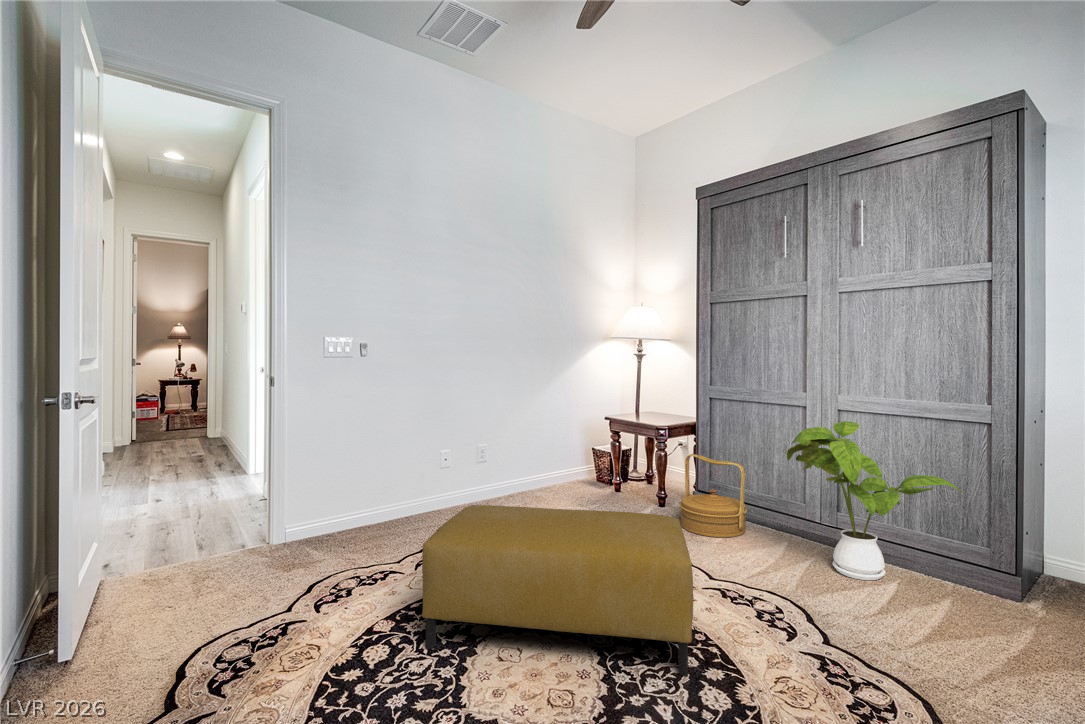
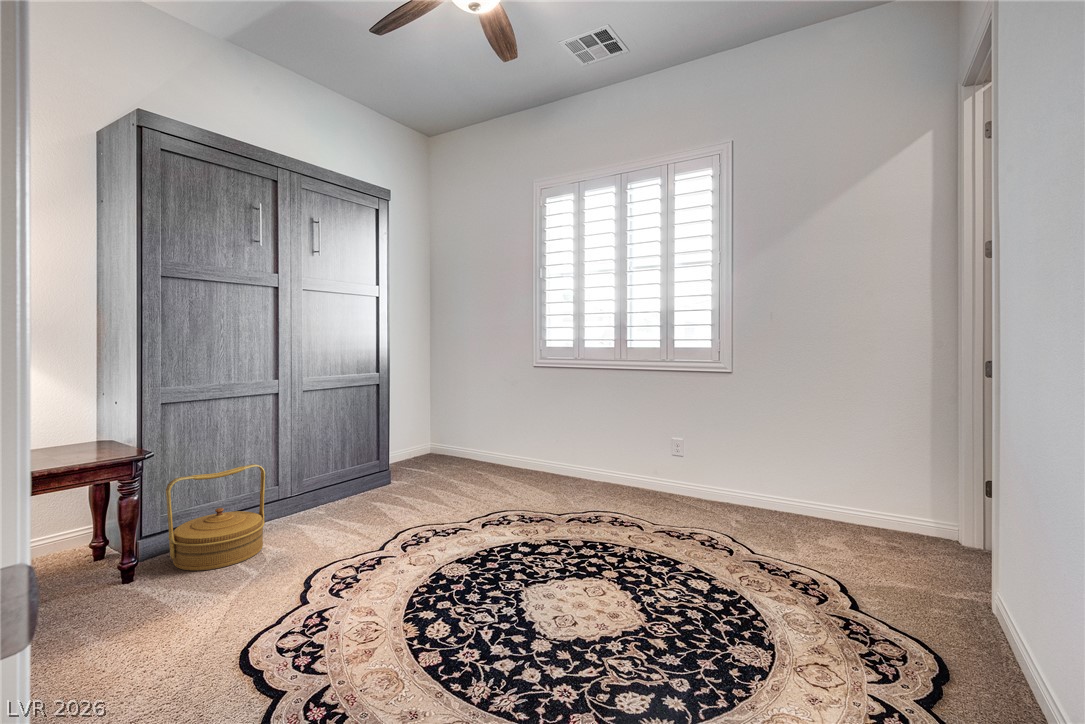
house plant: present [787,421,964,580] -> none [303,394,424,512]
ottoman: present [422,505,693,676] -> none [440,480,599,691]

